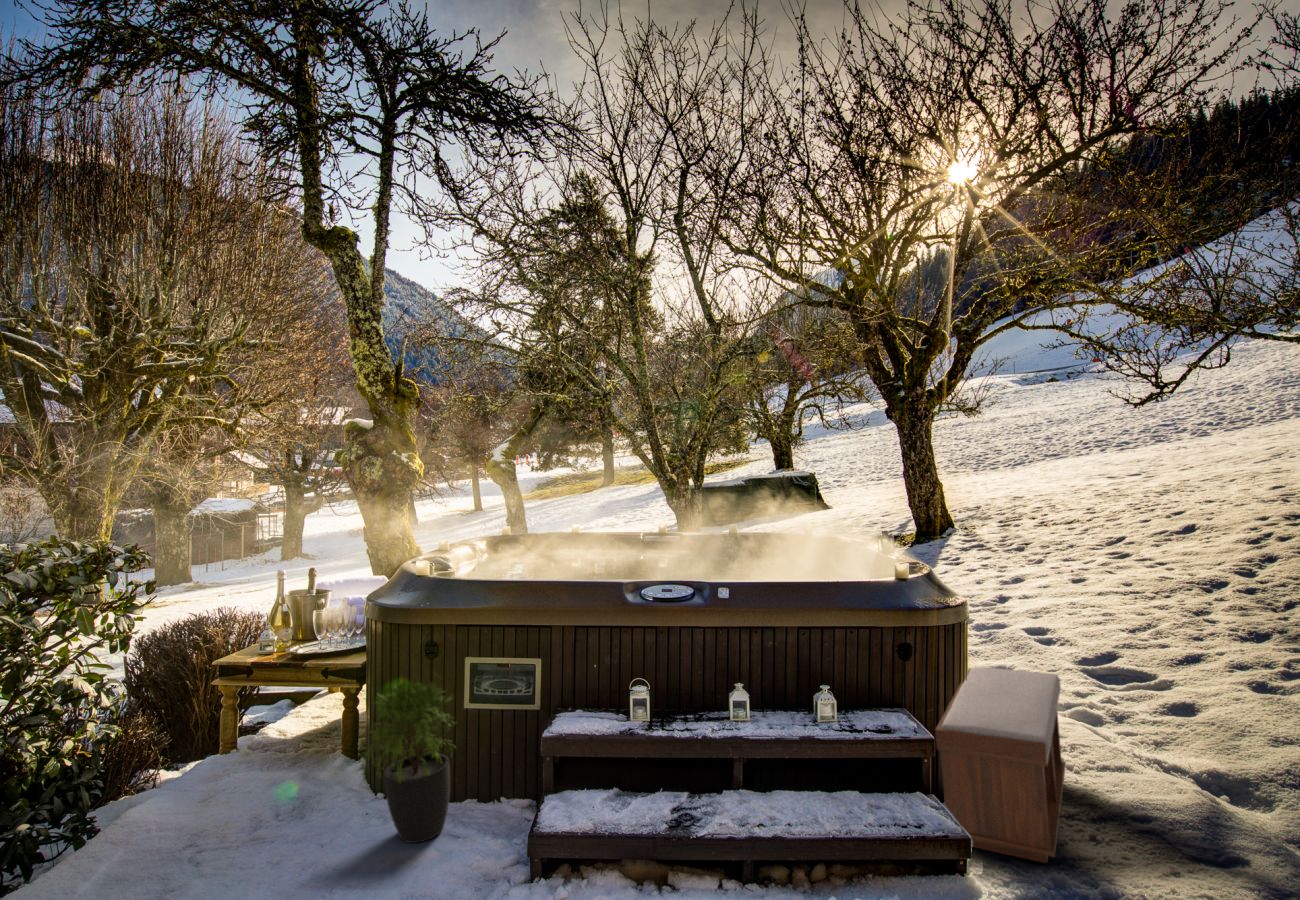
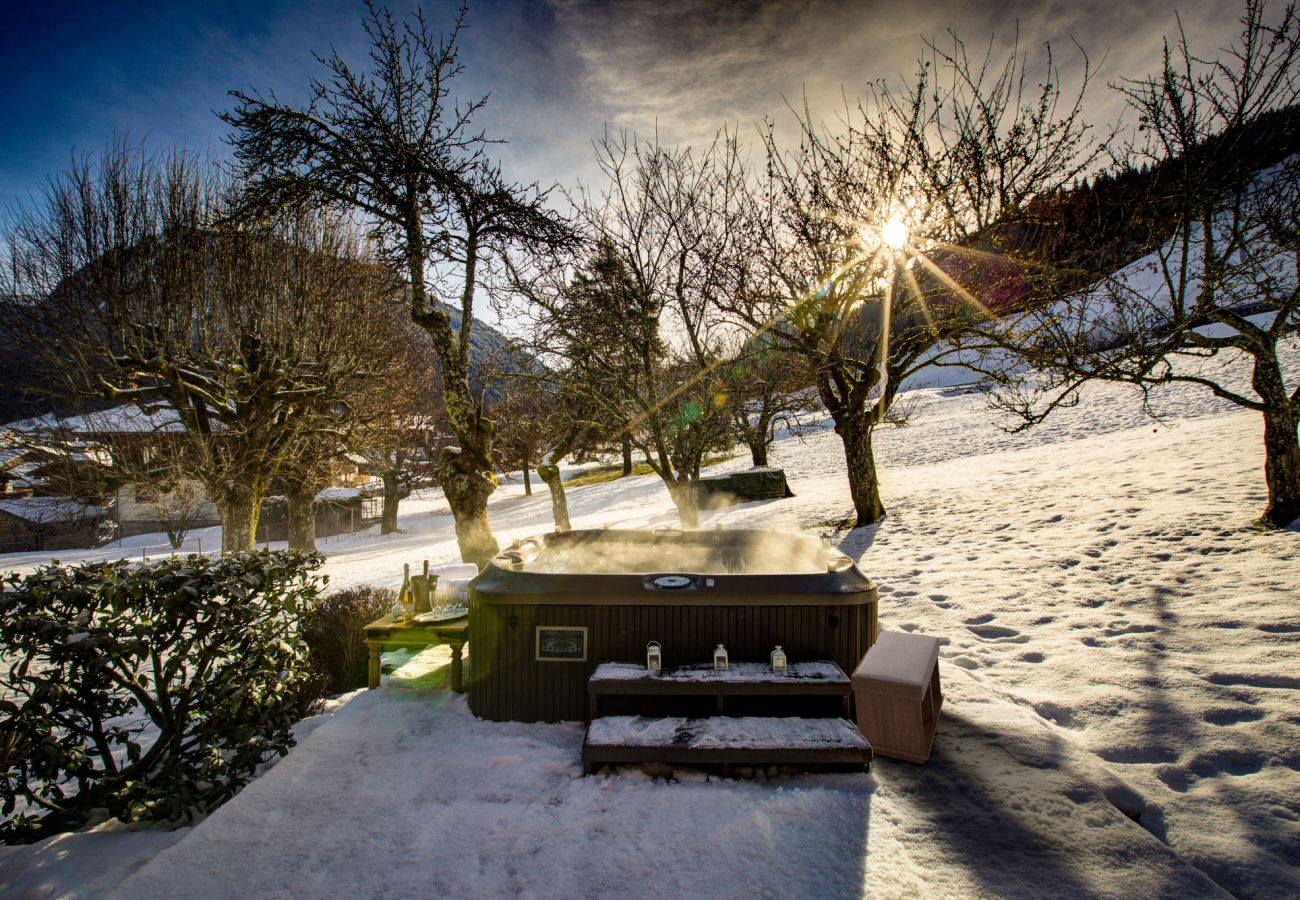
potted plant: present [365,679,453,843] -> none [473,642,534,751]

